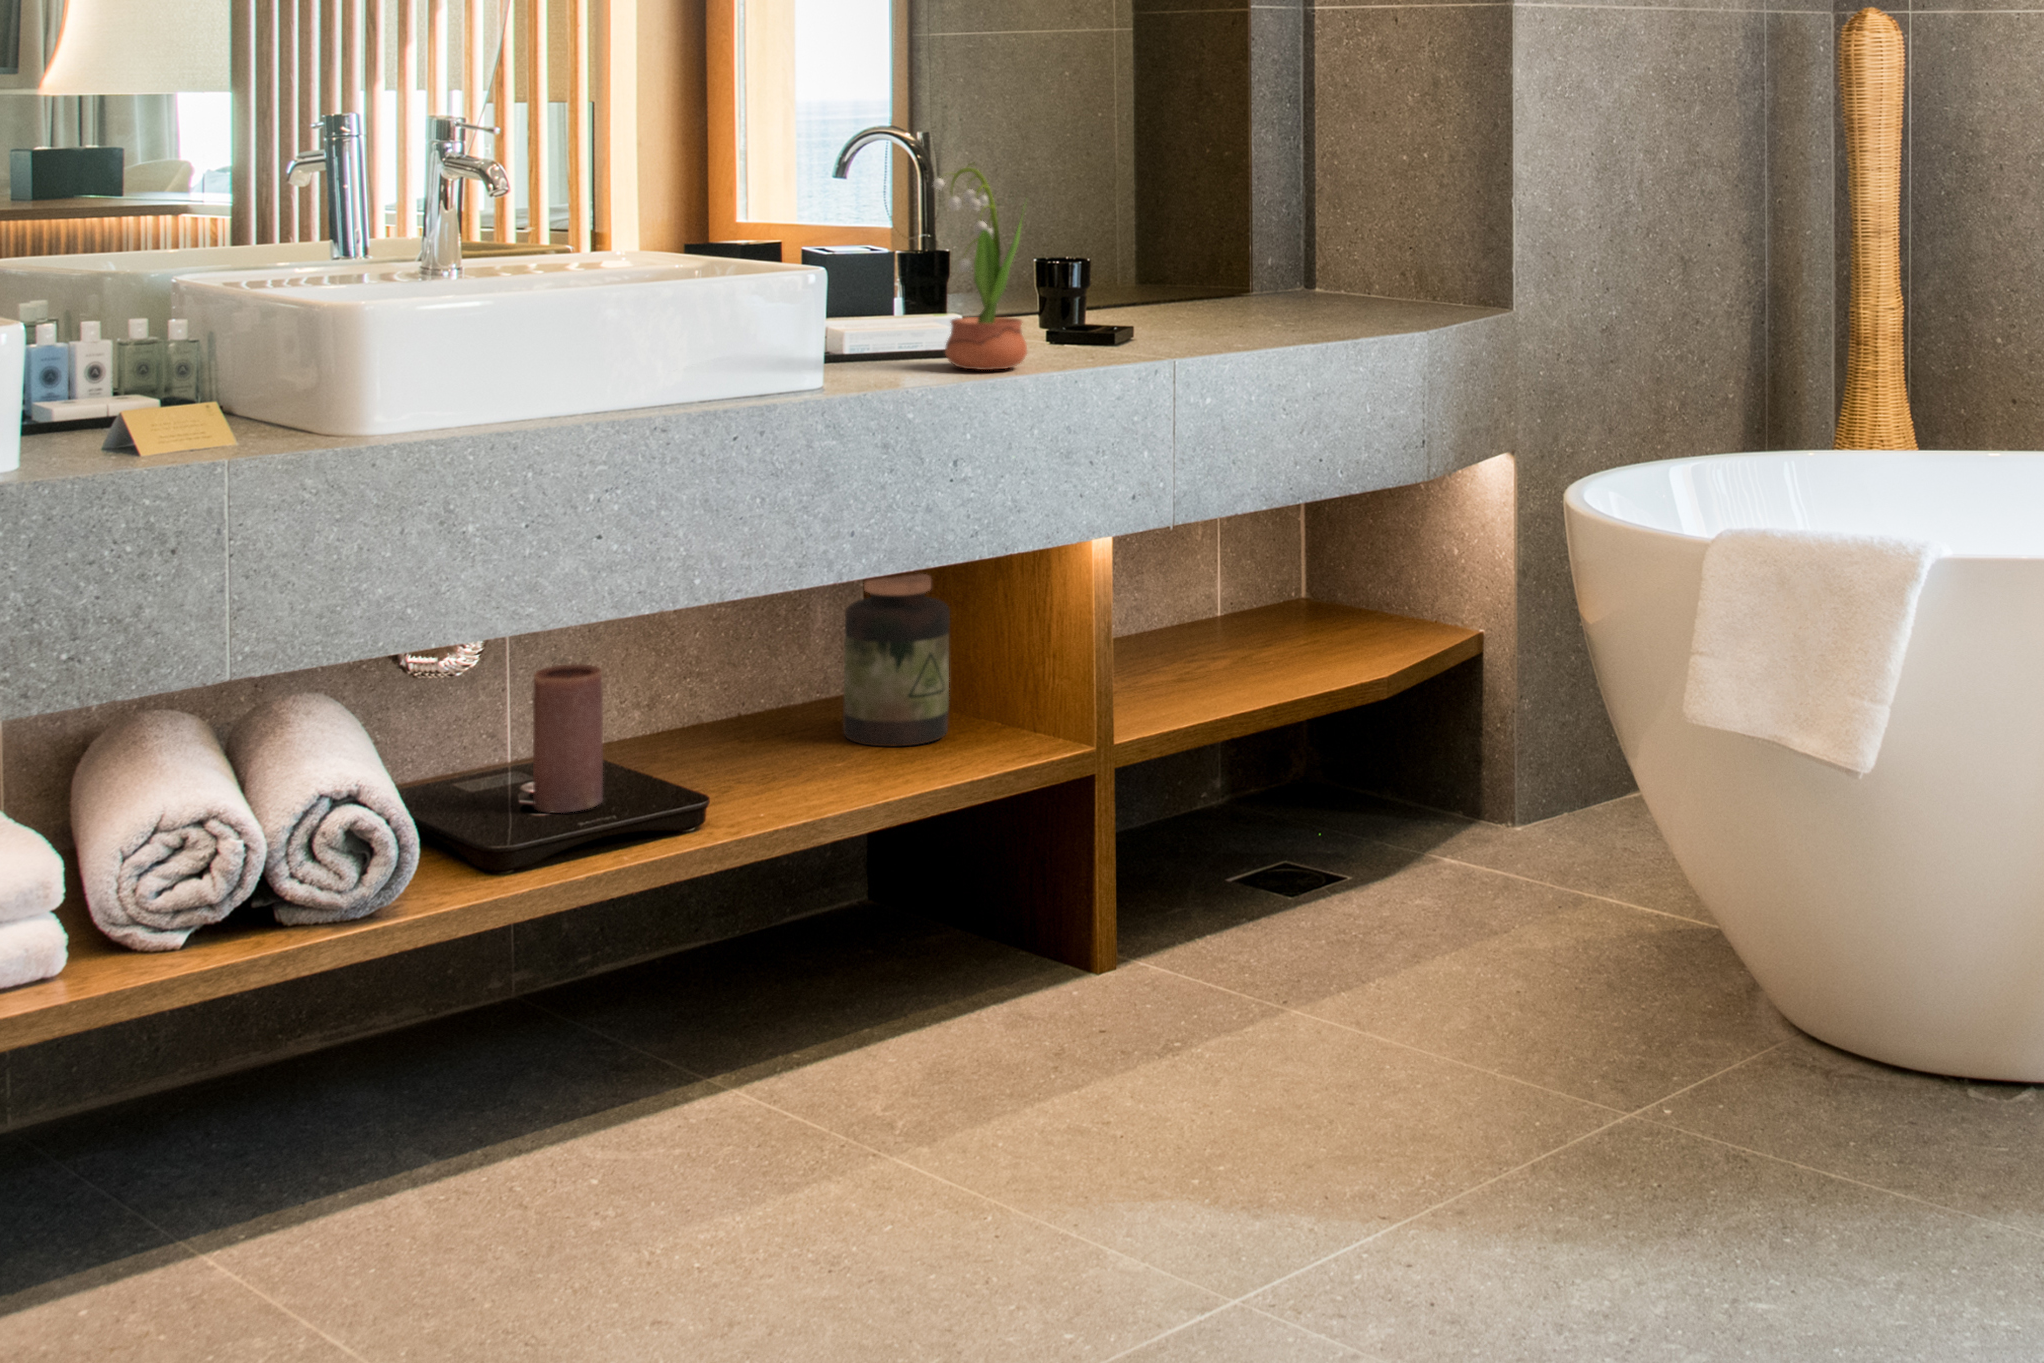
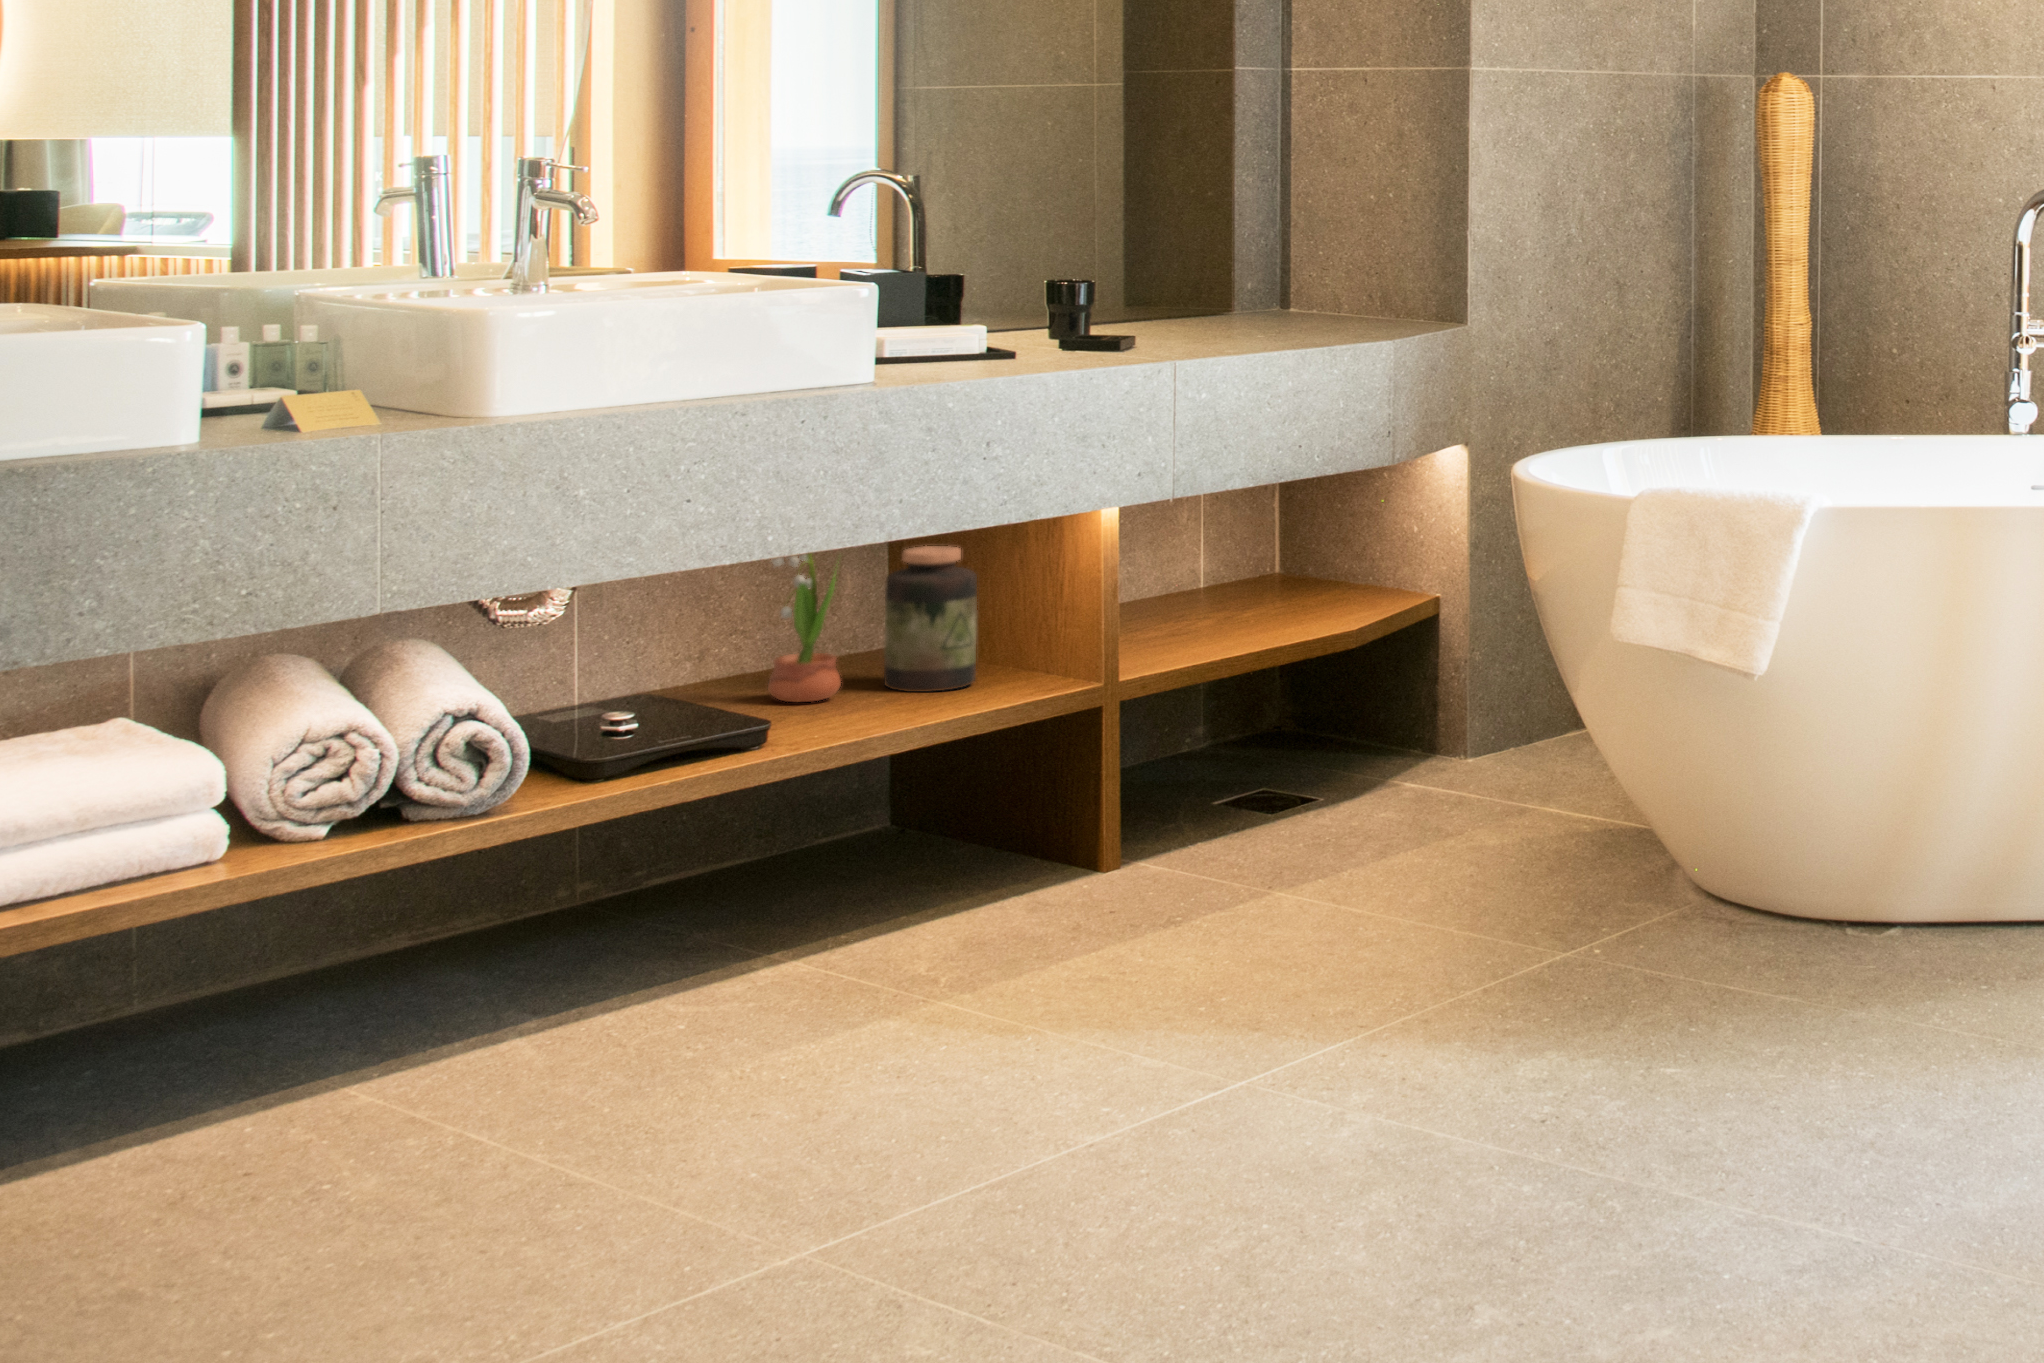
potted flower: present [933,163,1027,370] -> present [768,554,841,702]
candle: present [533,664,603,813] -> none [616,616,678,739]

